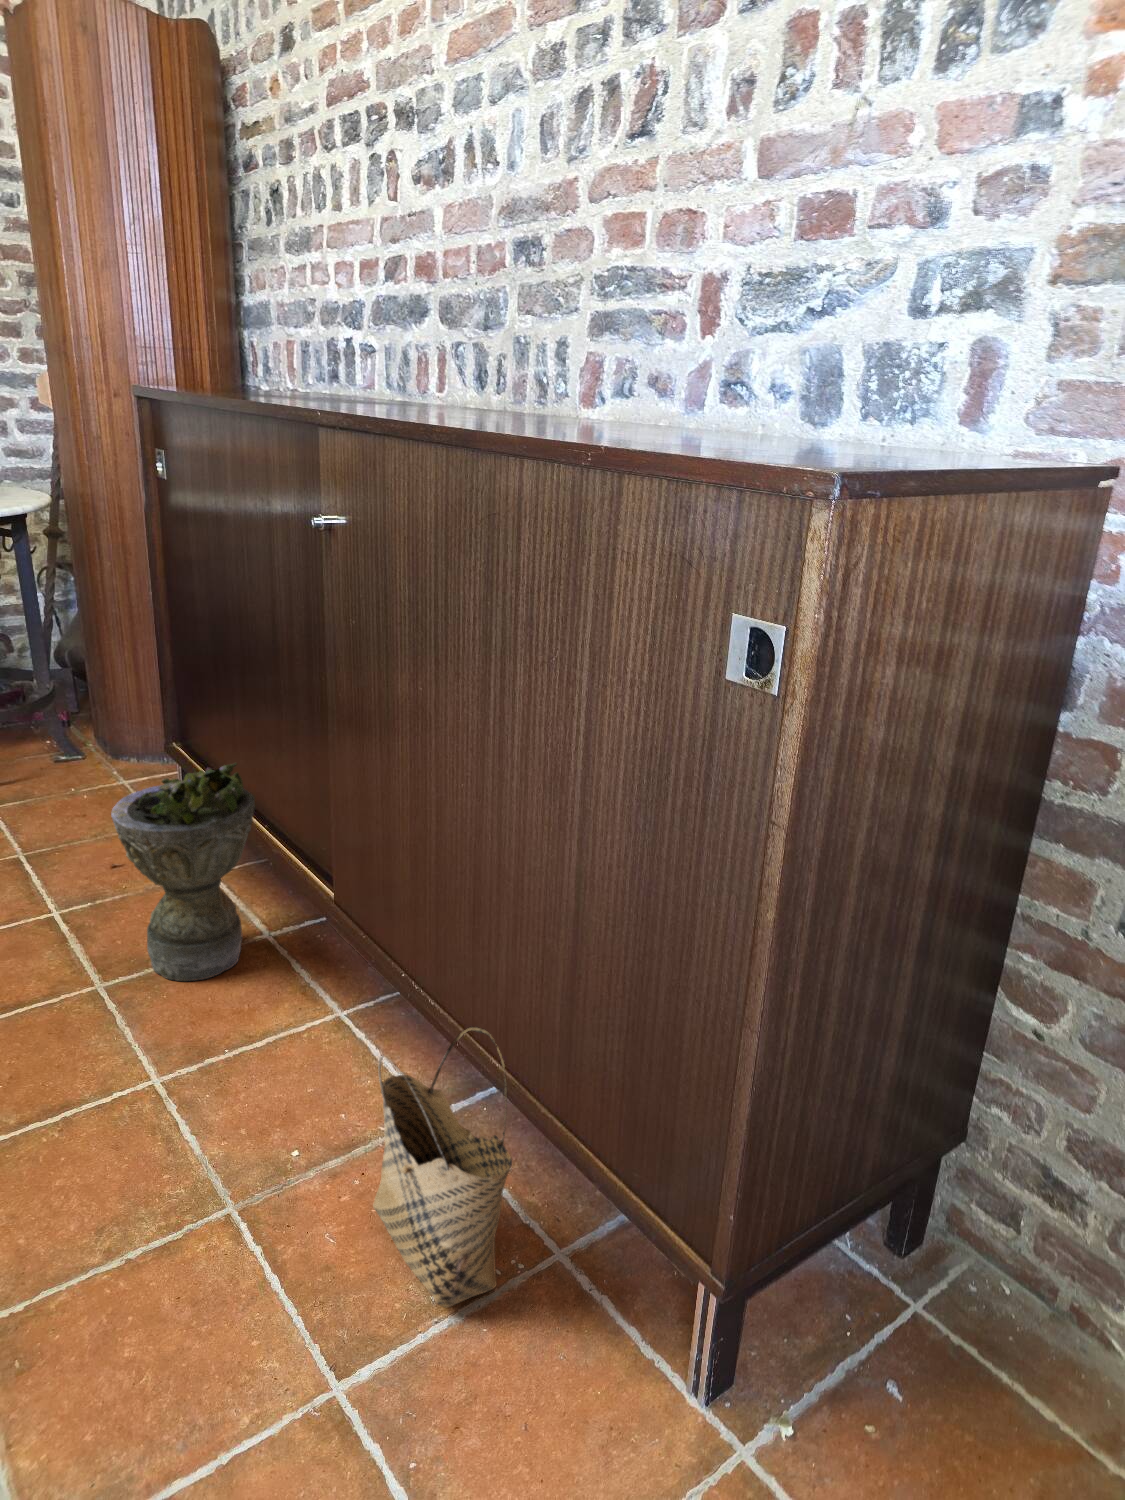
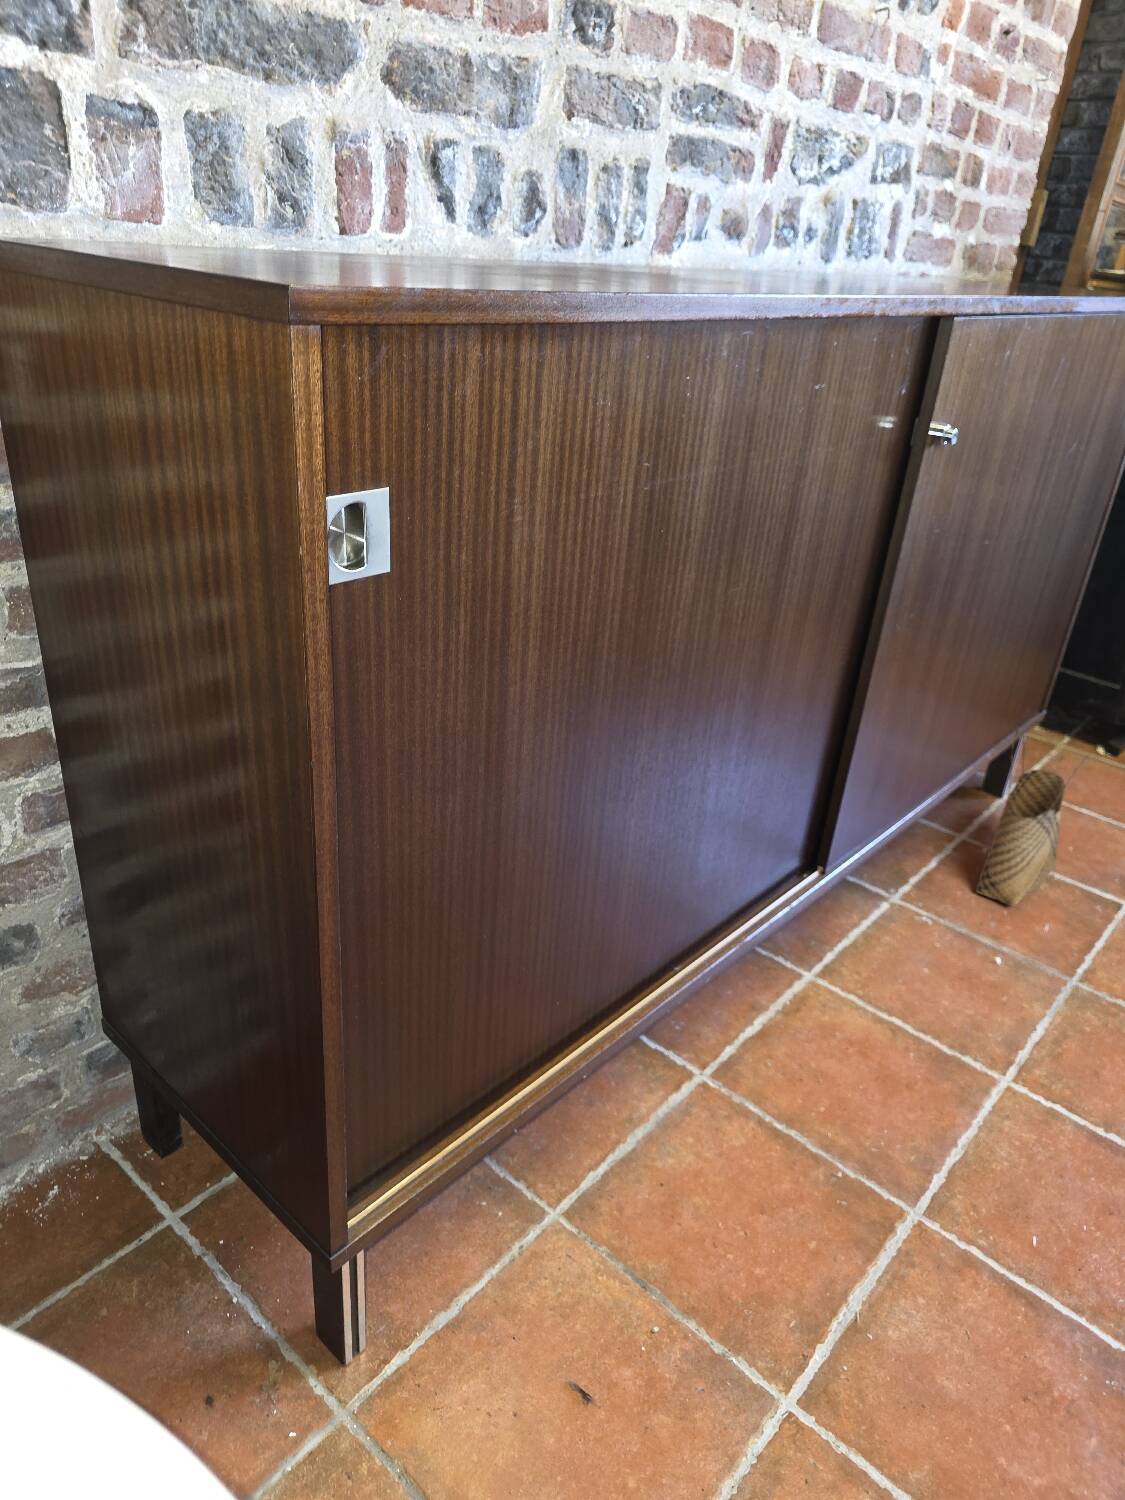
planter: present [111,763,255,981] -> none [736,855,950,1185]

